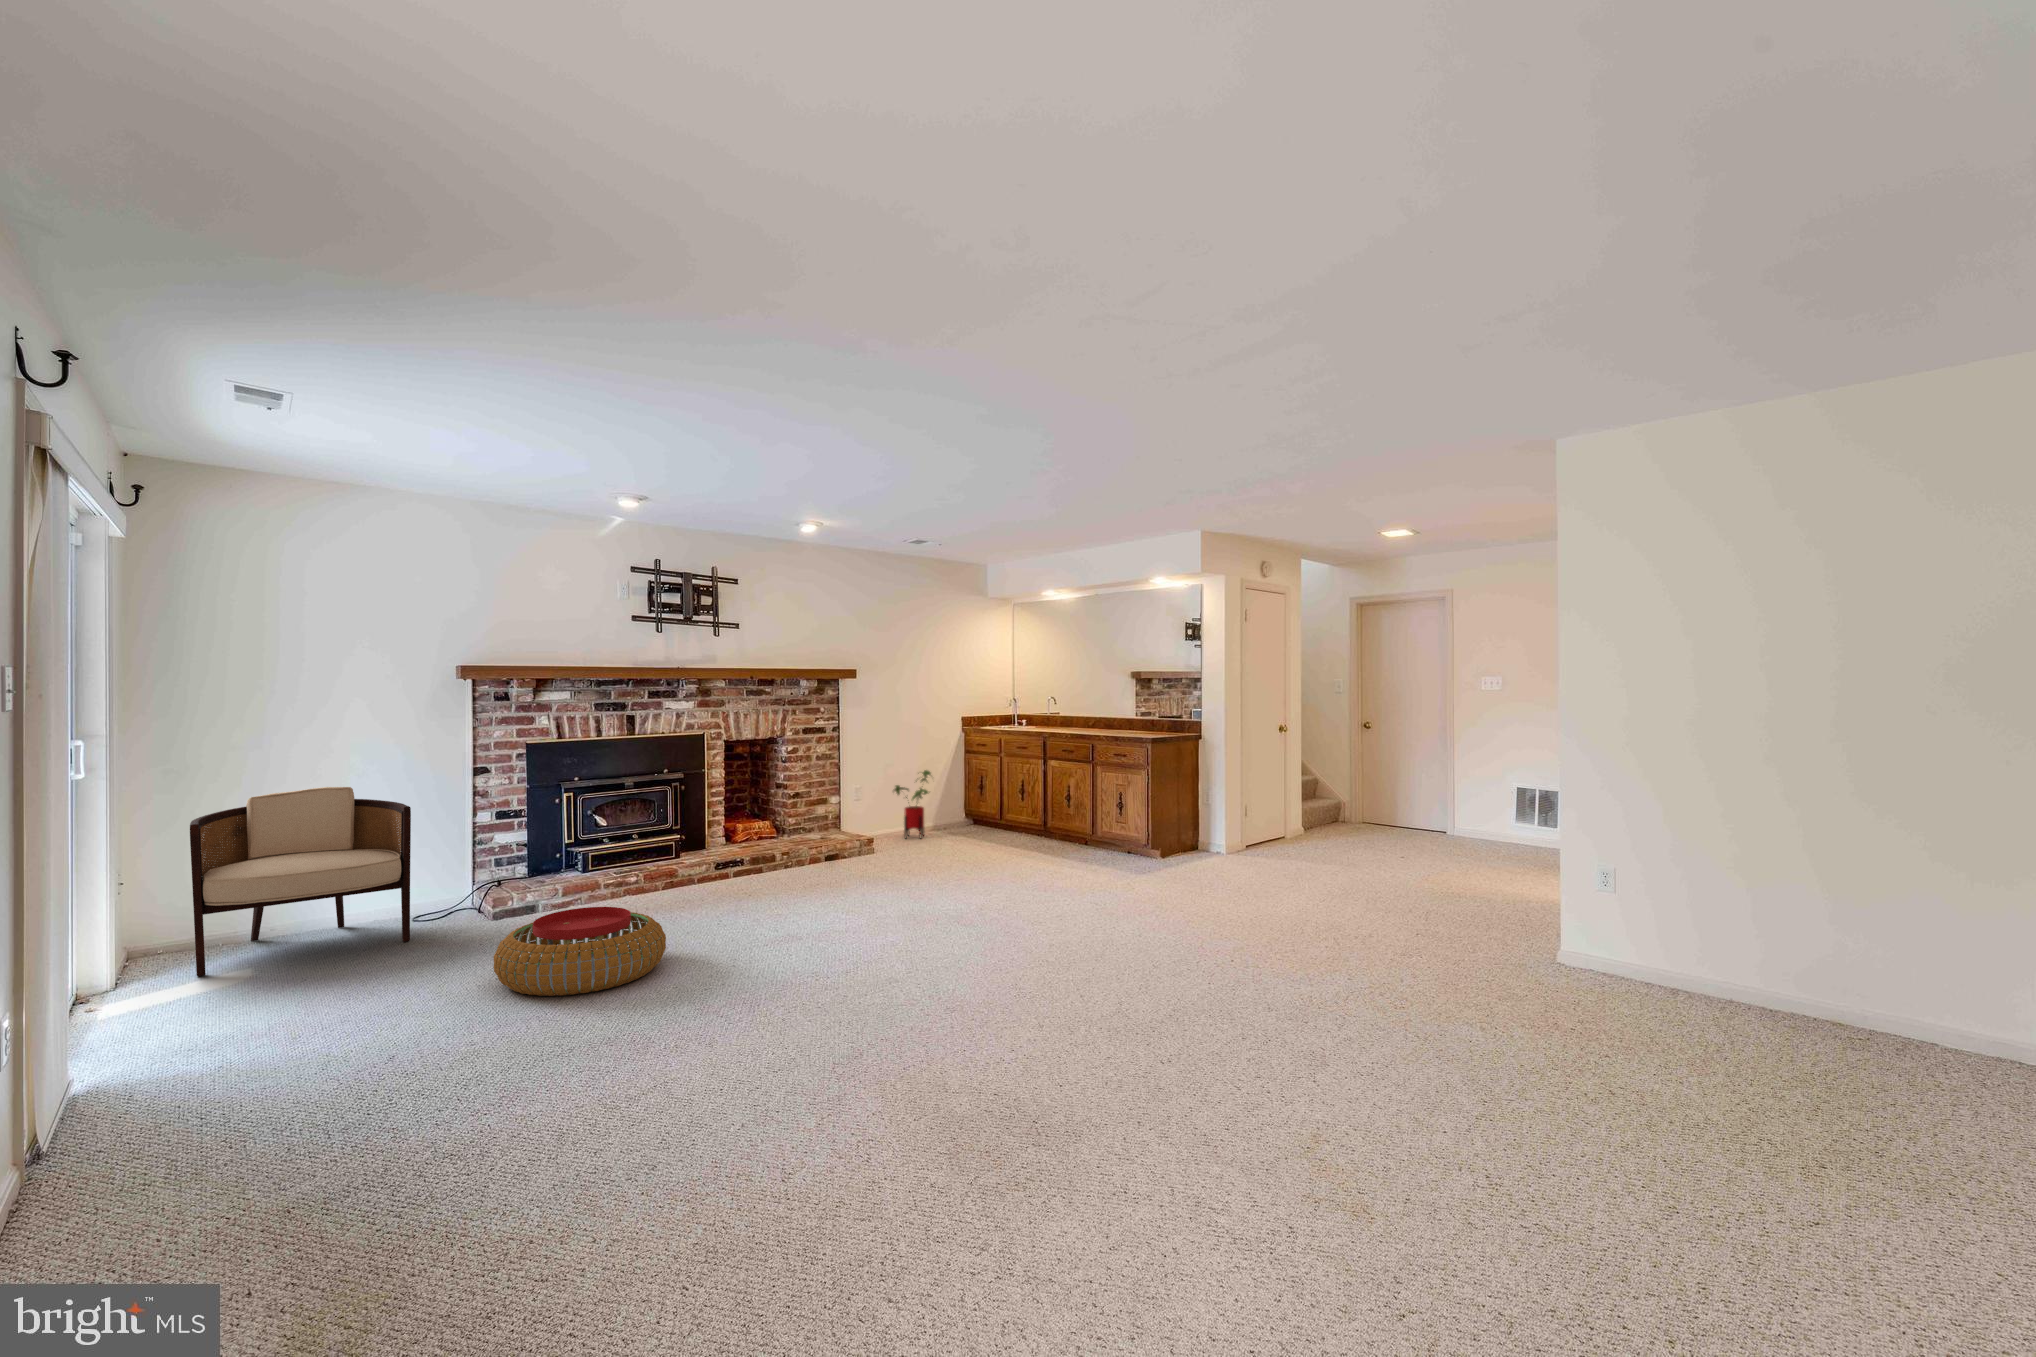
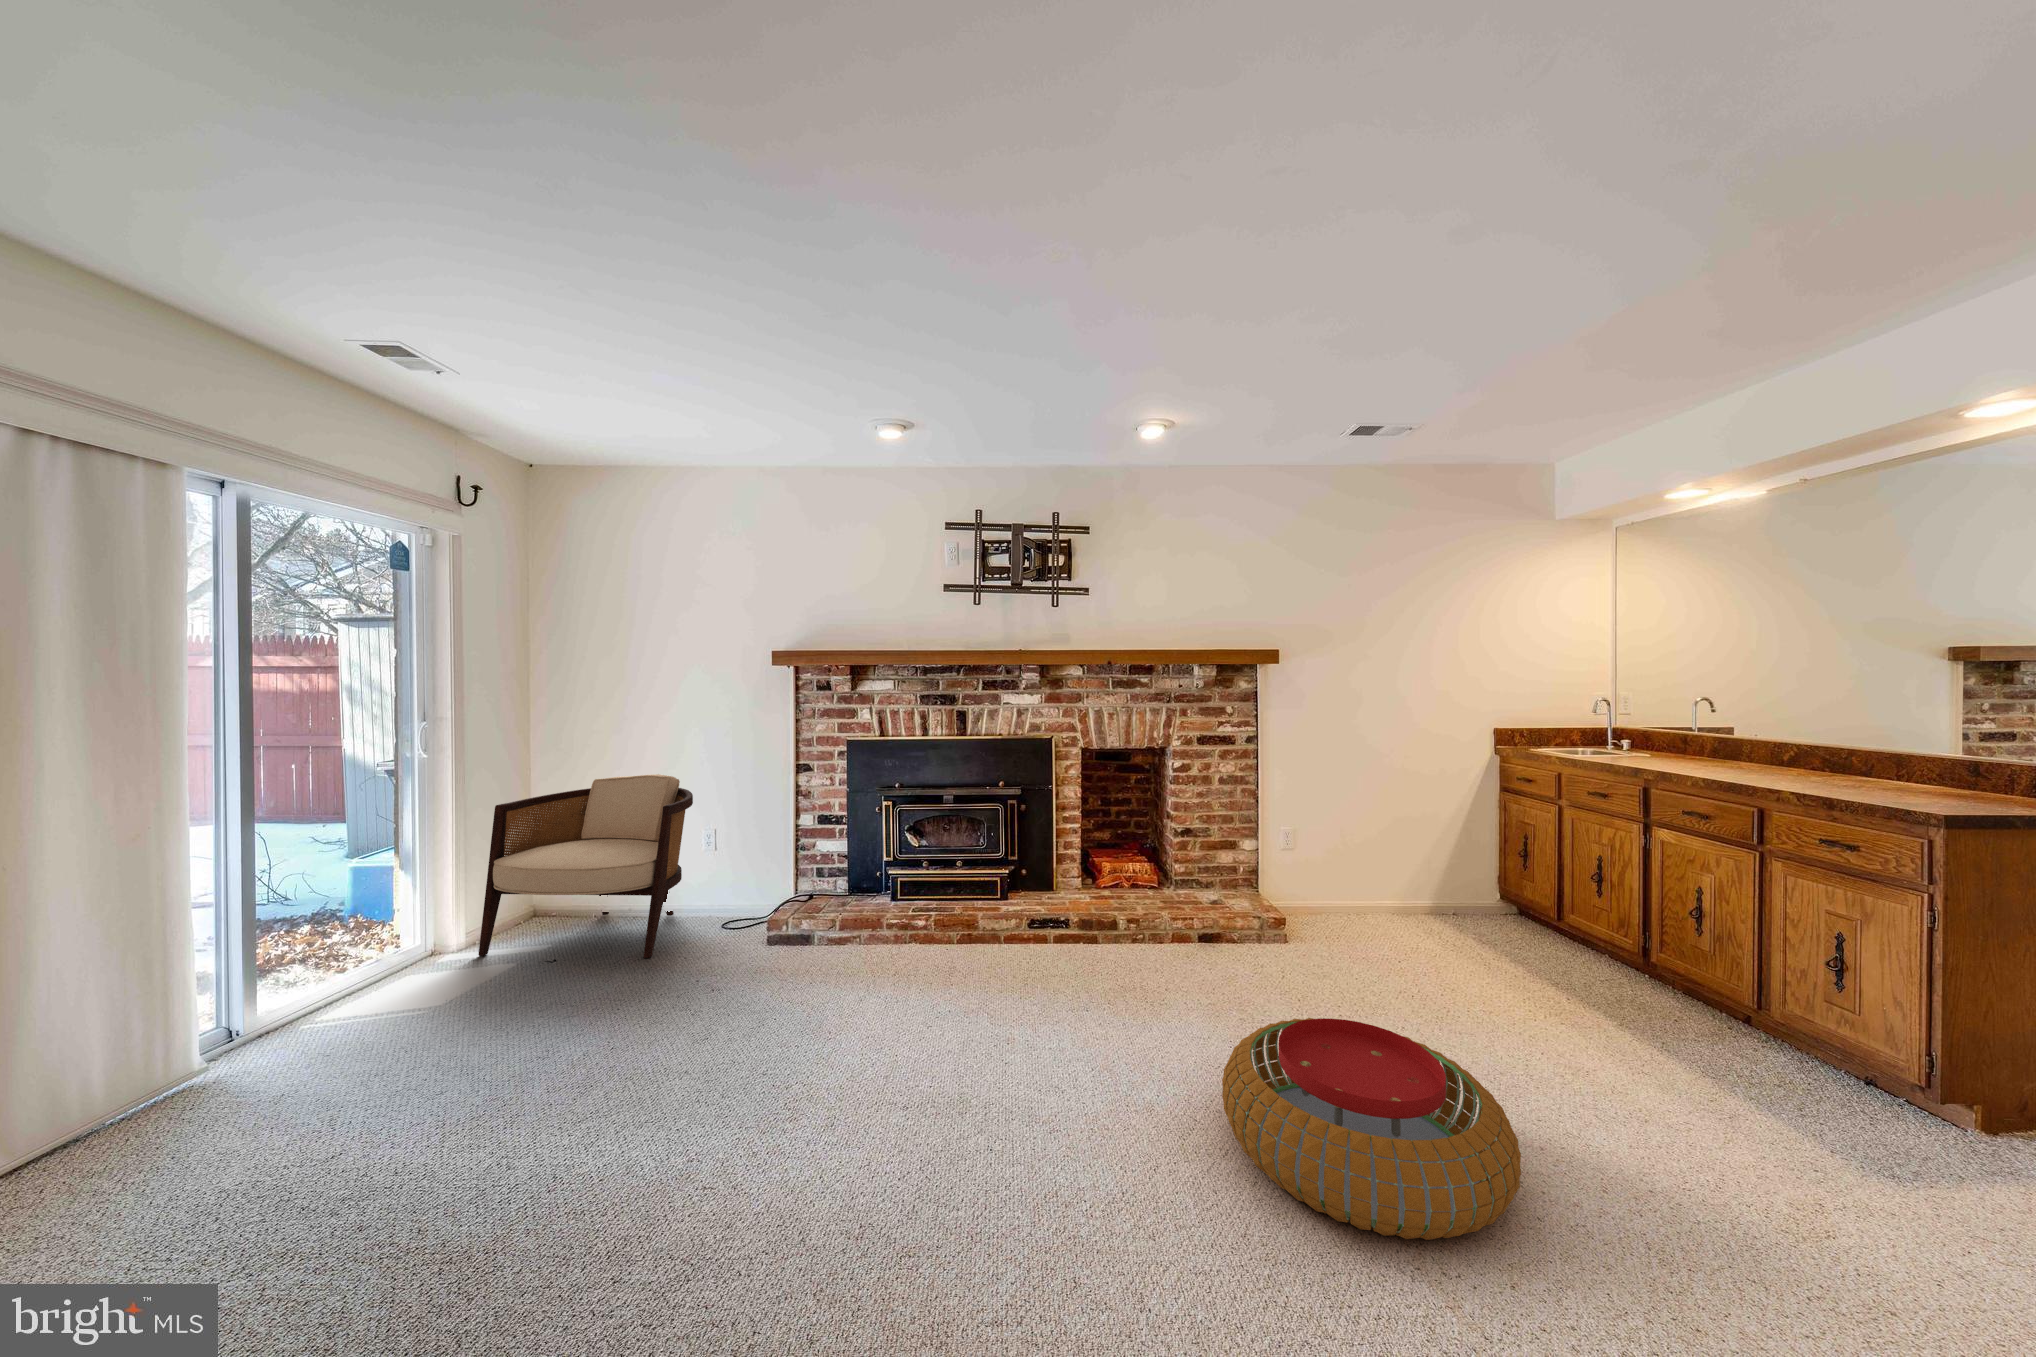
house plant: present [894,770,931,838] -> none [1351,812,1423,922]
pouf: present [493,907,666,996] -> present [1222,1018,1521,1240]

